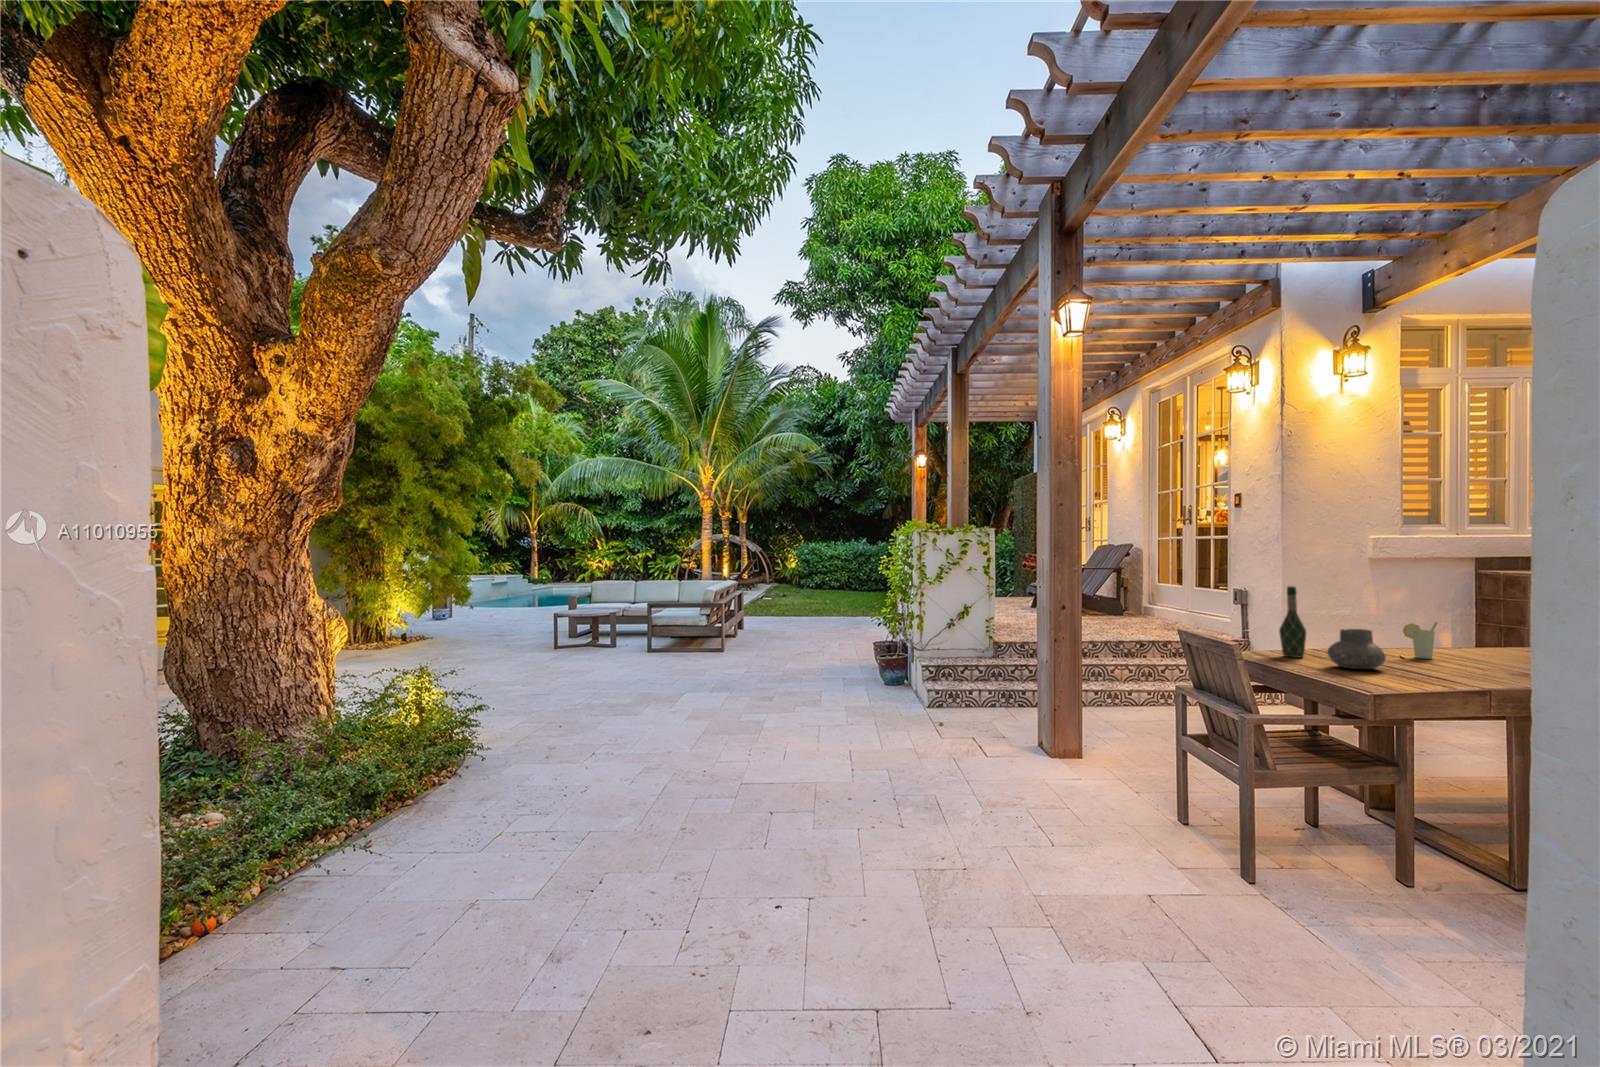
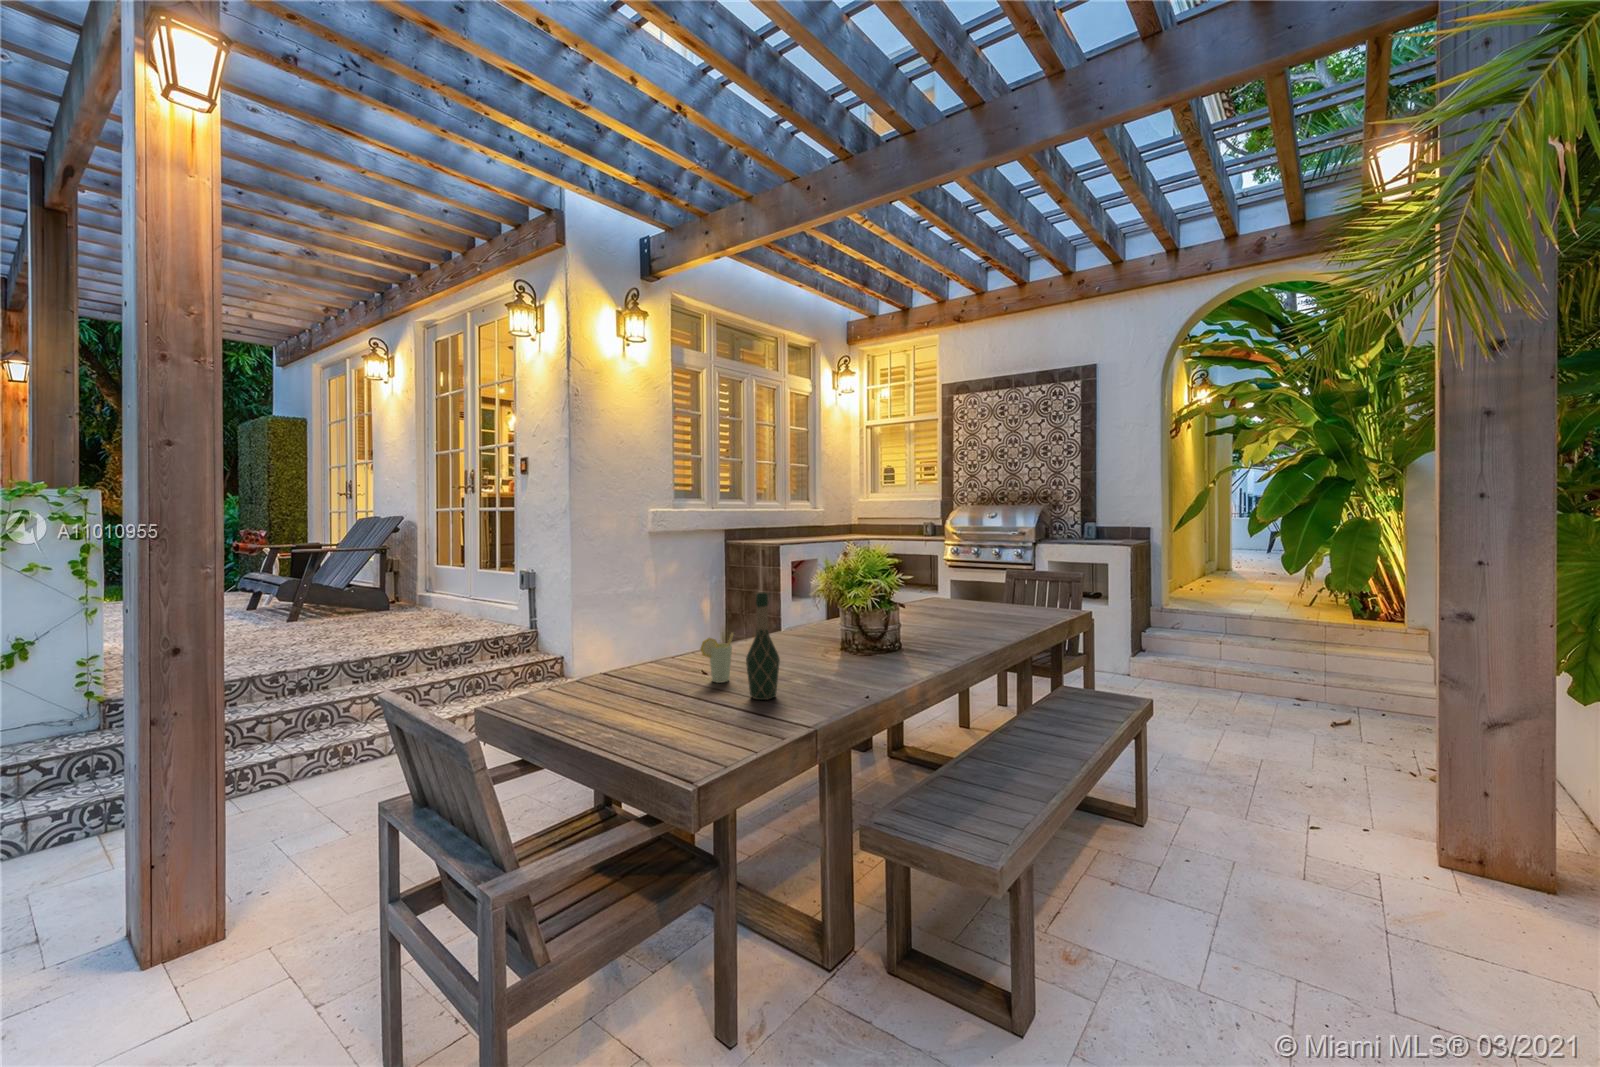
wine bottle: present [1279,586,1306,658] -> present [746,593,780,700]
vase: present [1328,629,1386,669] -> none [617,666,691,736]

